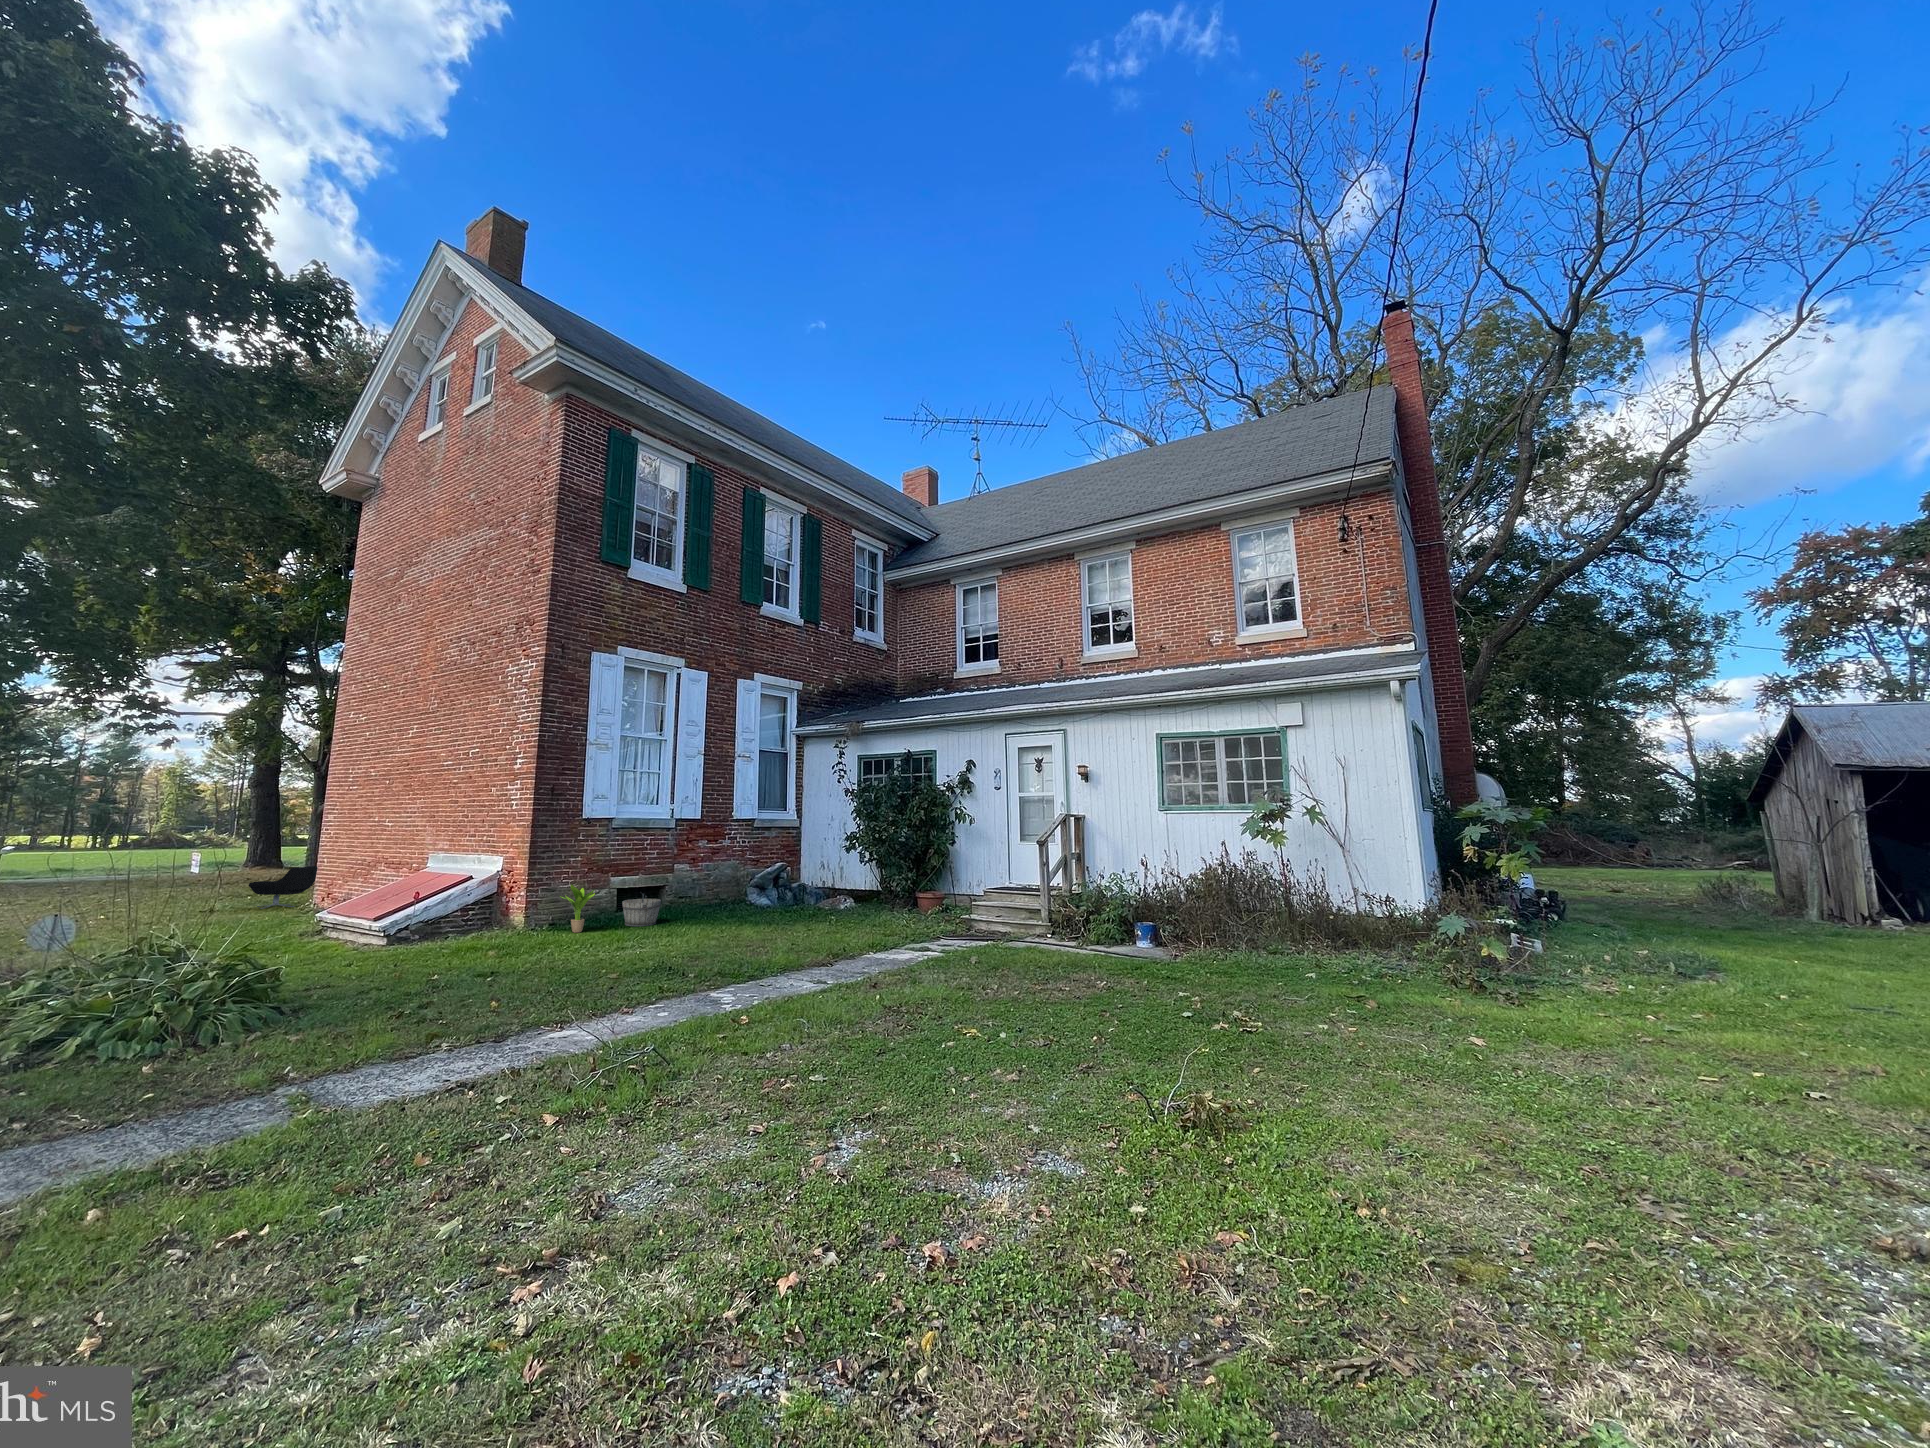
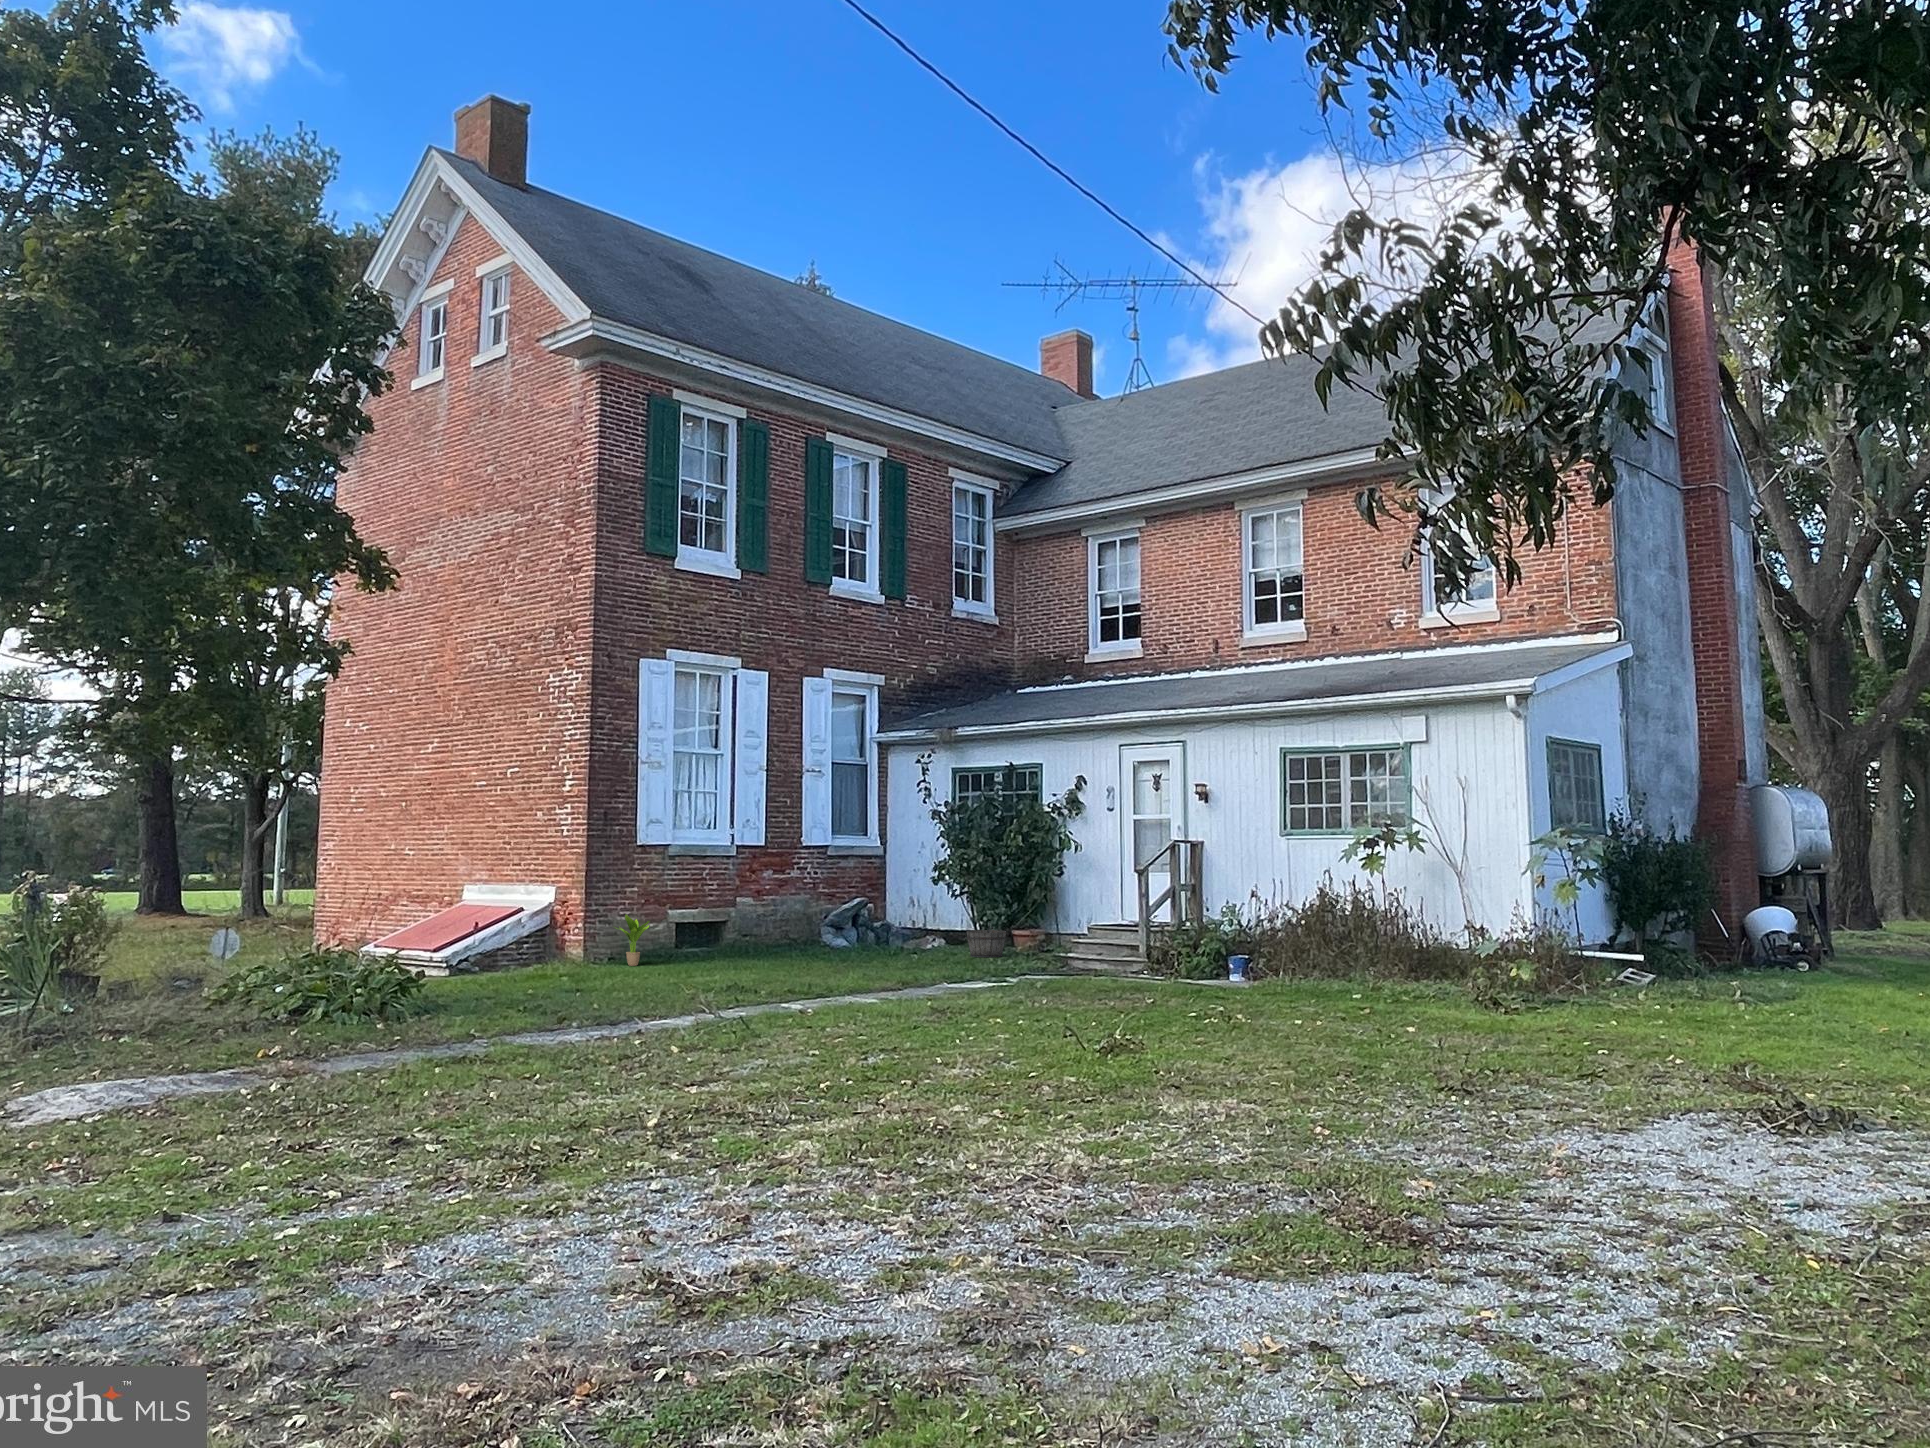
lounge chair: present [249,866,318,909] -> none [262,898,330,945]
wooden bucket: present [622,892,661,926] -> present [967,922,1006,957]

